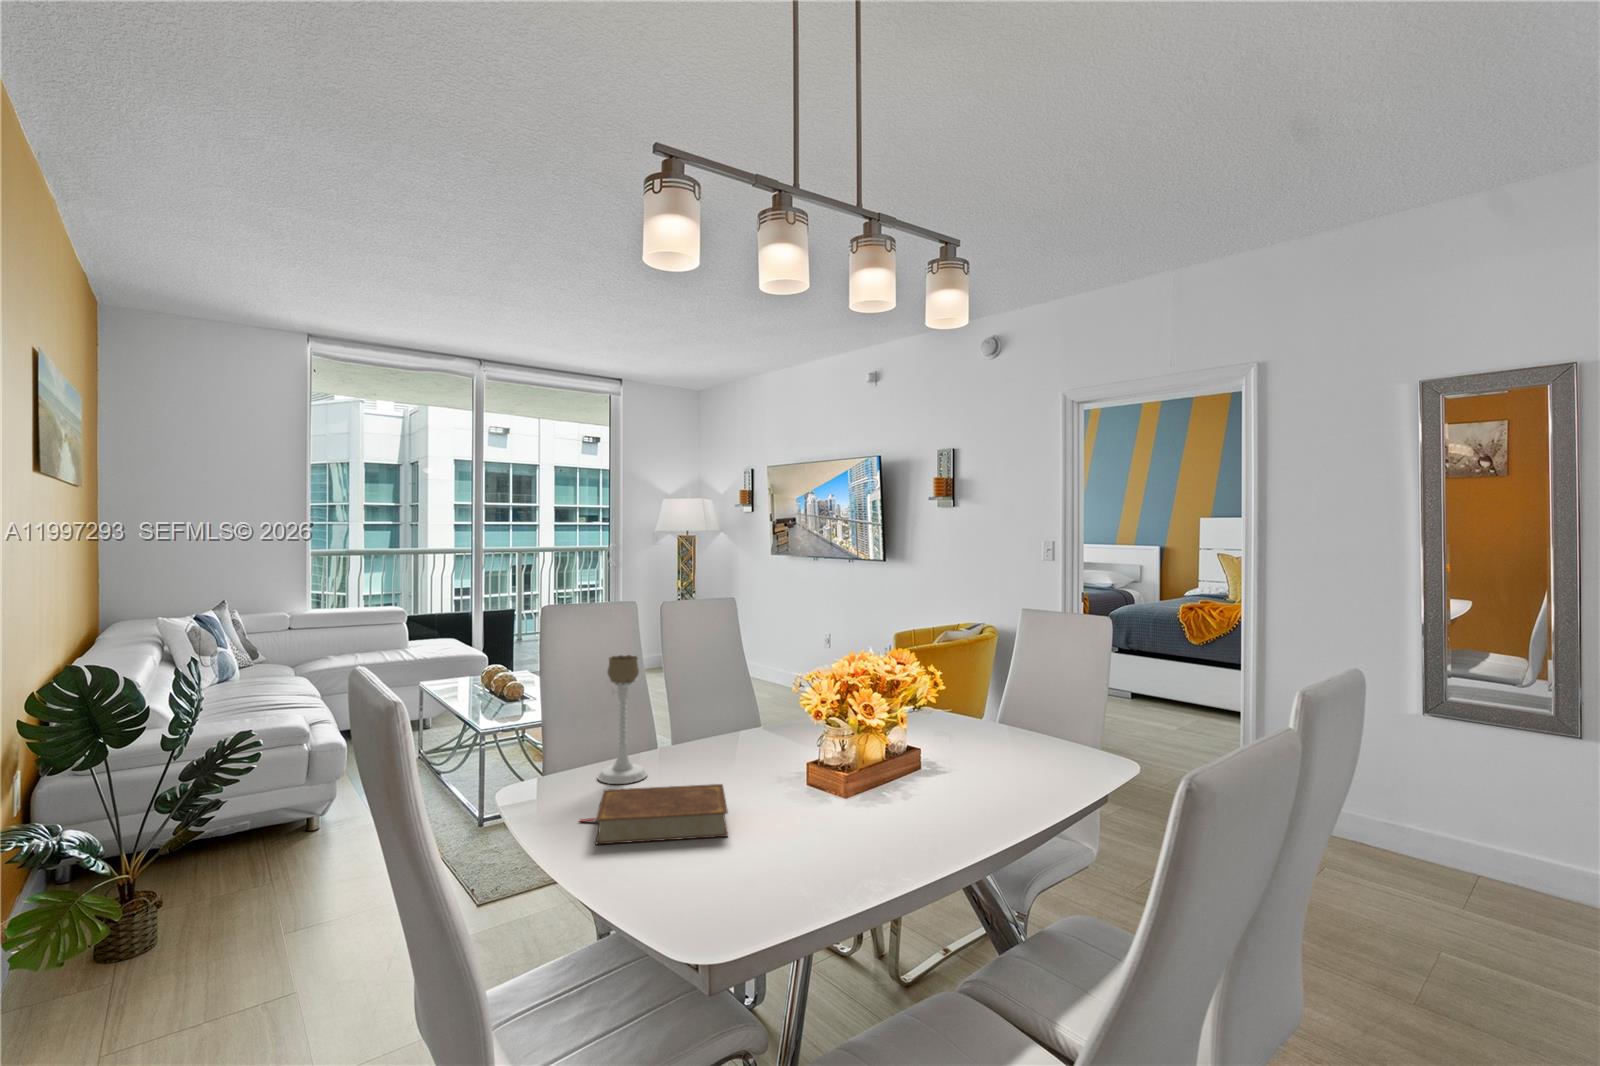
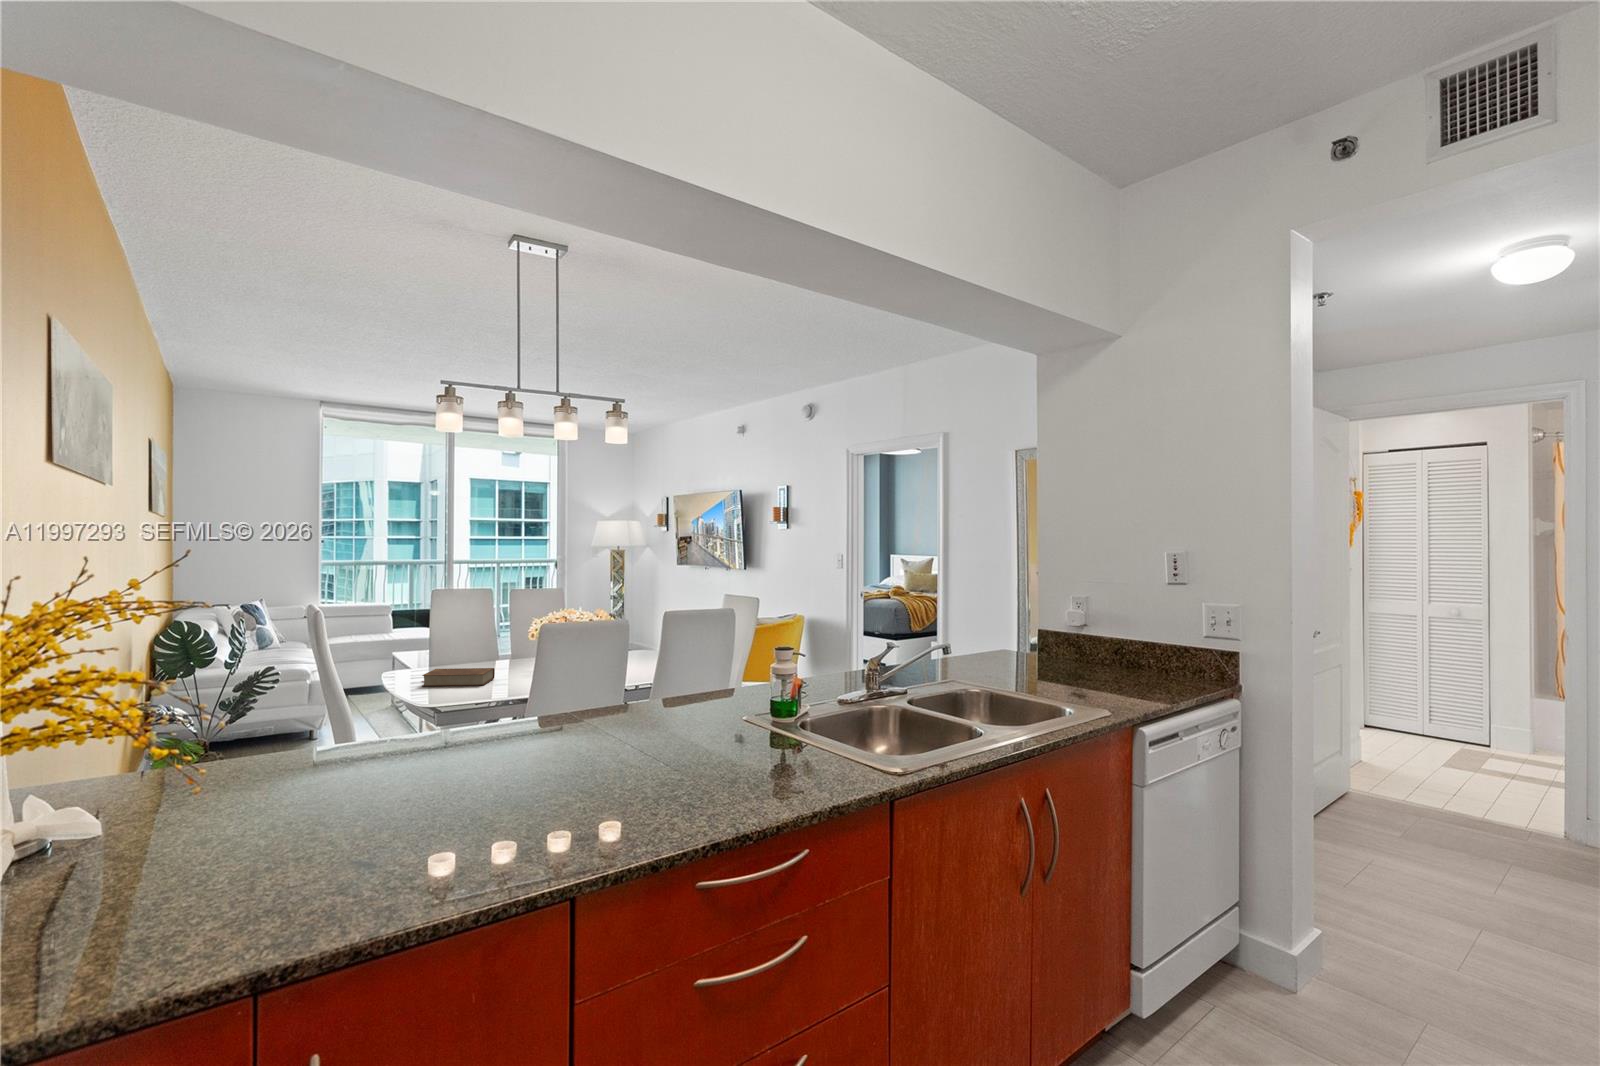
candle holder: present [597,655,647,784] -> none [444,610,472,673]

